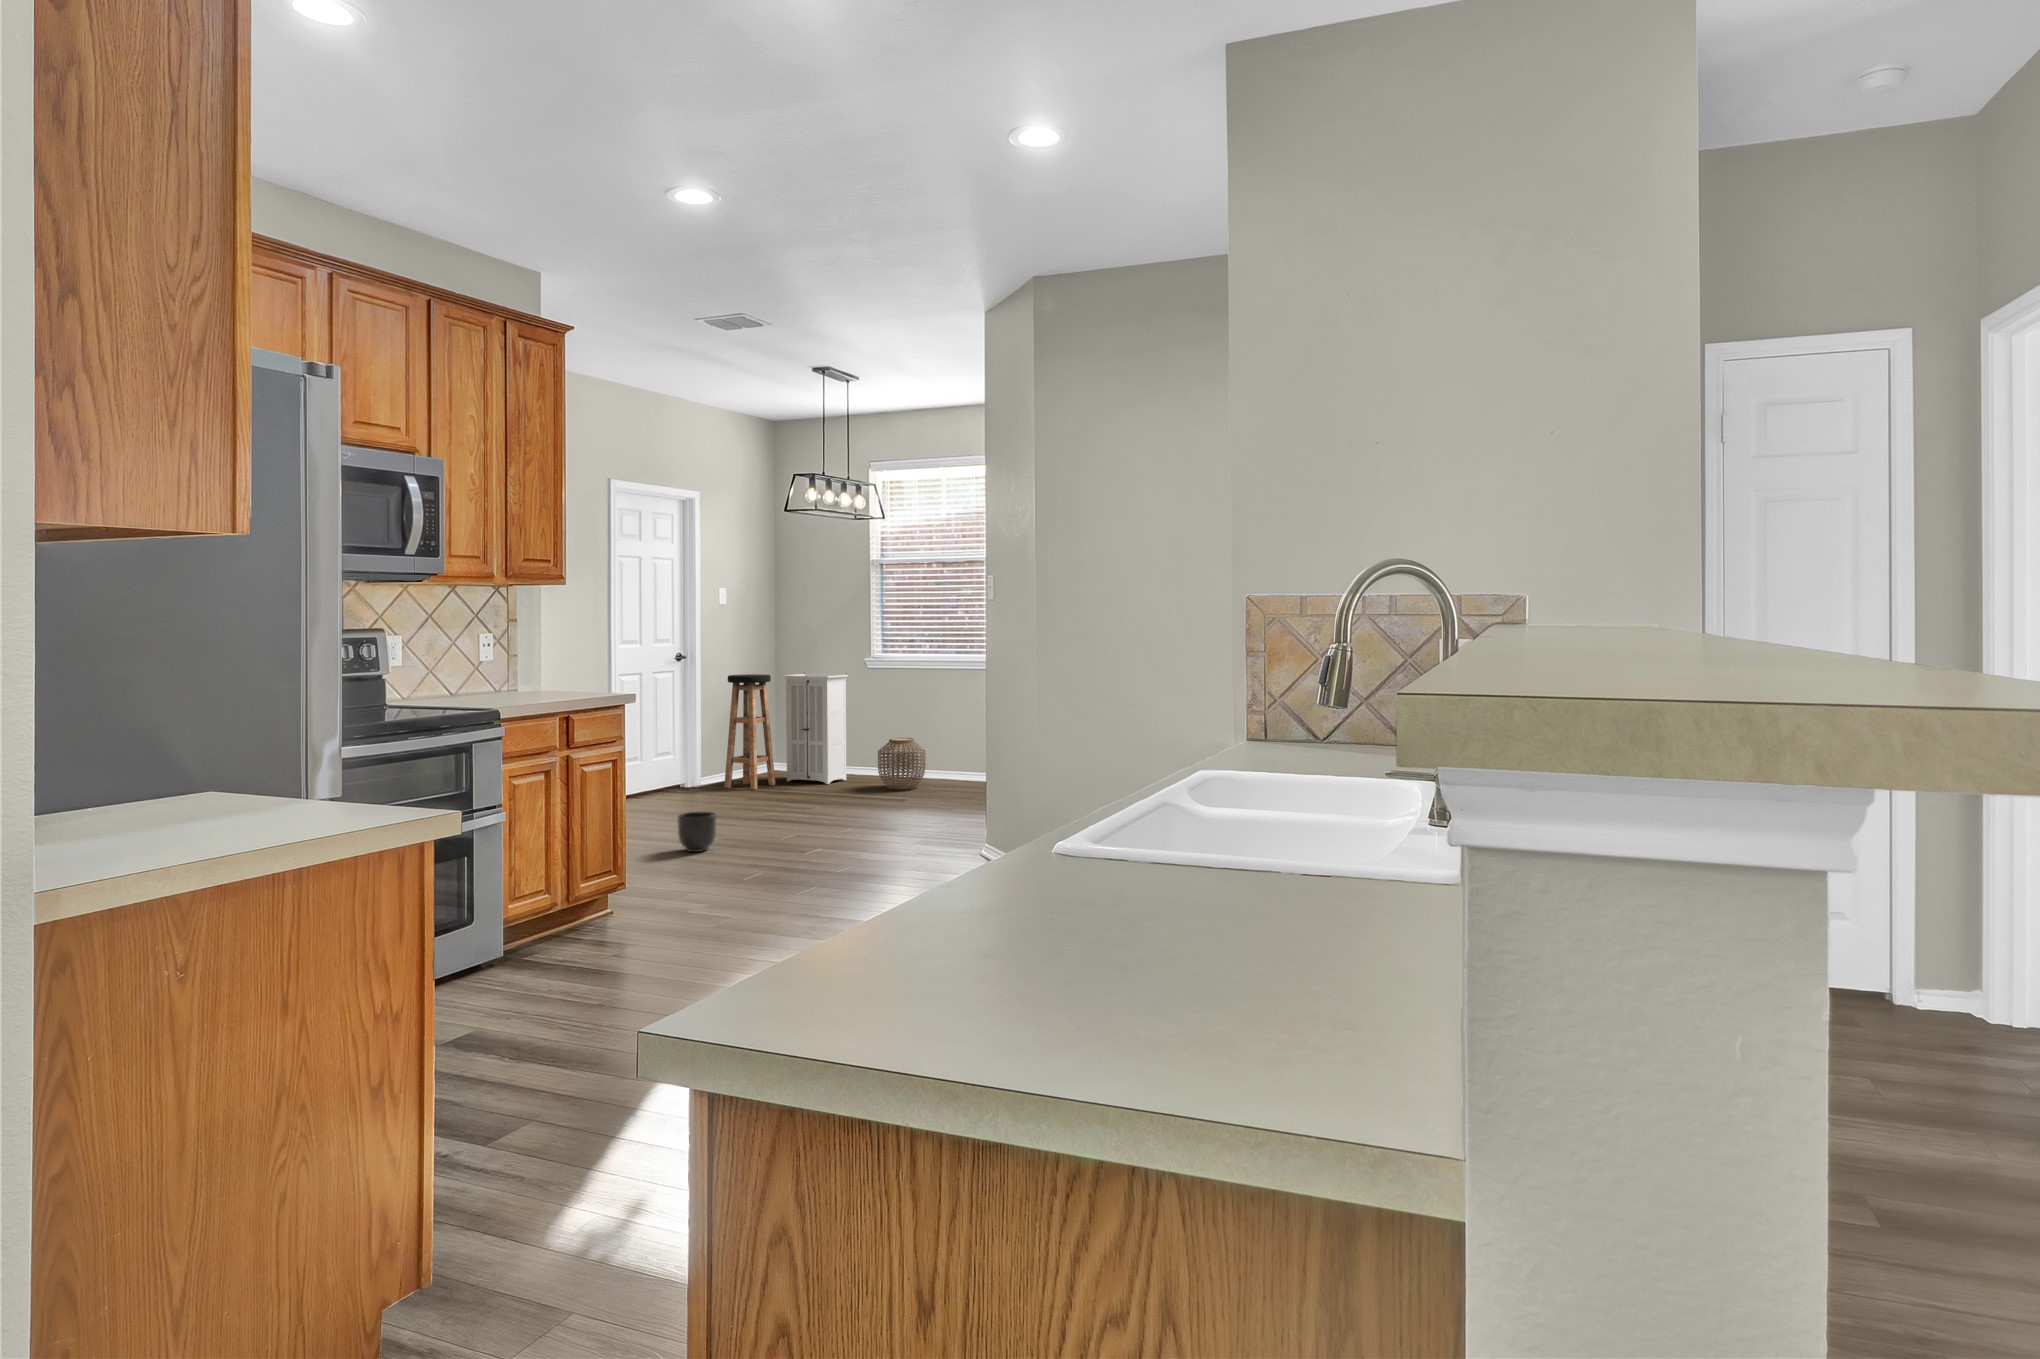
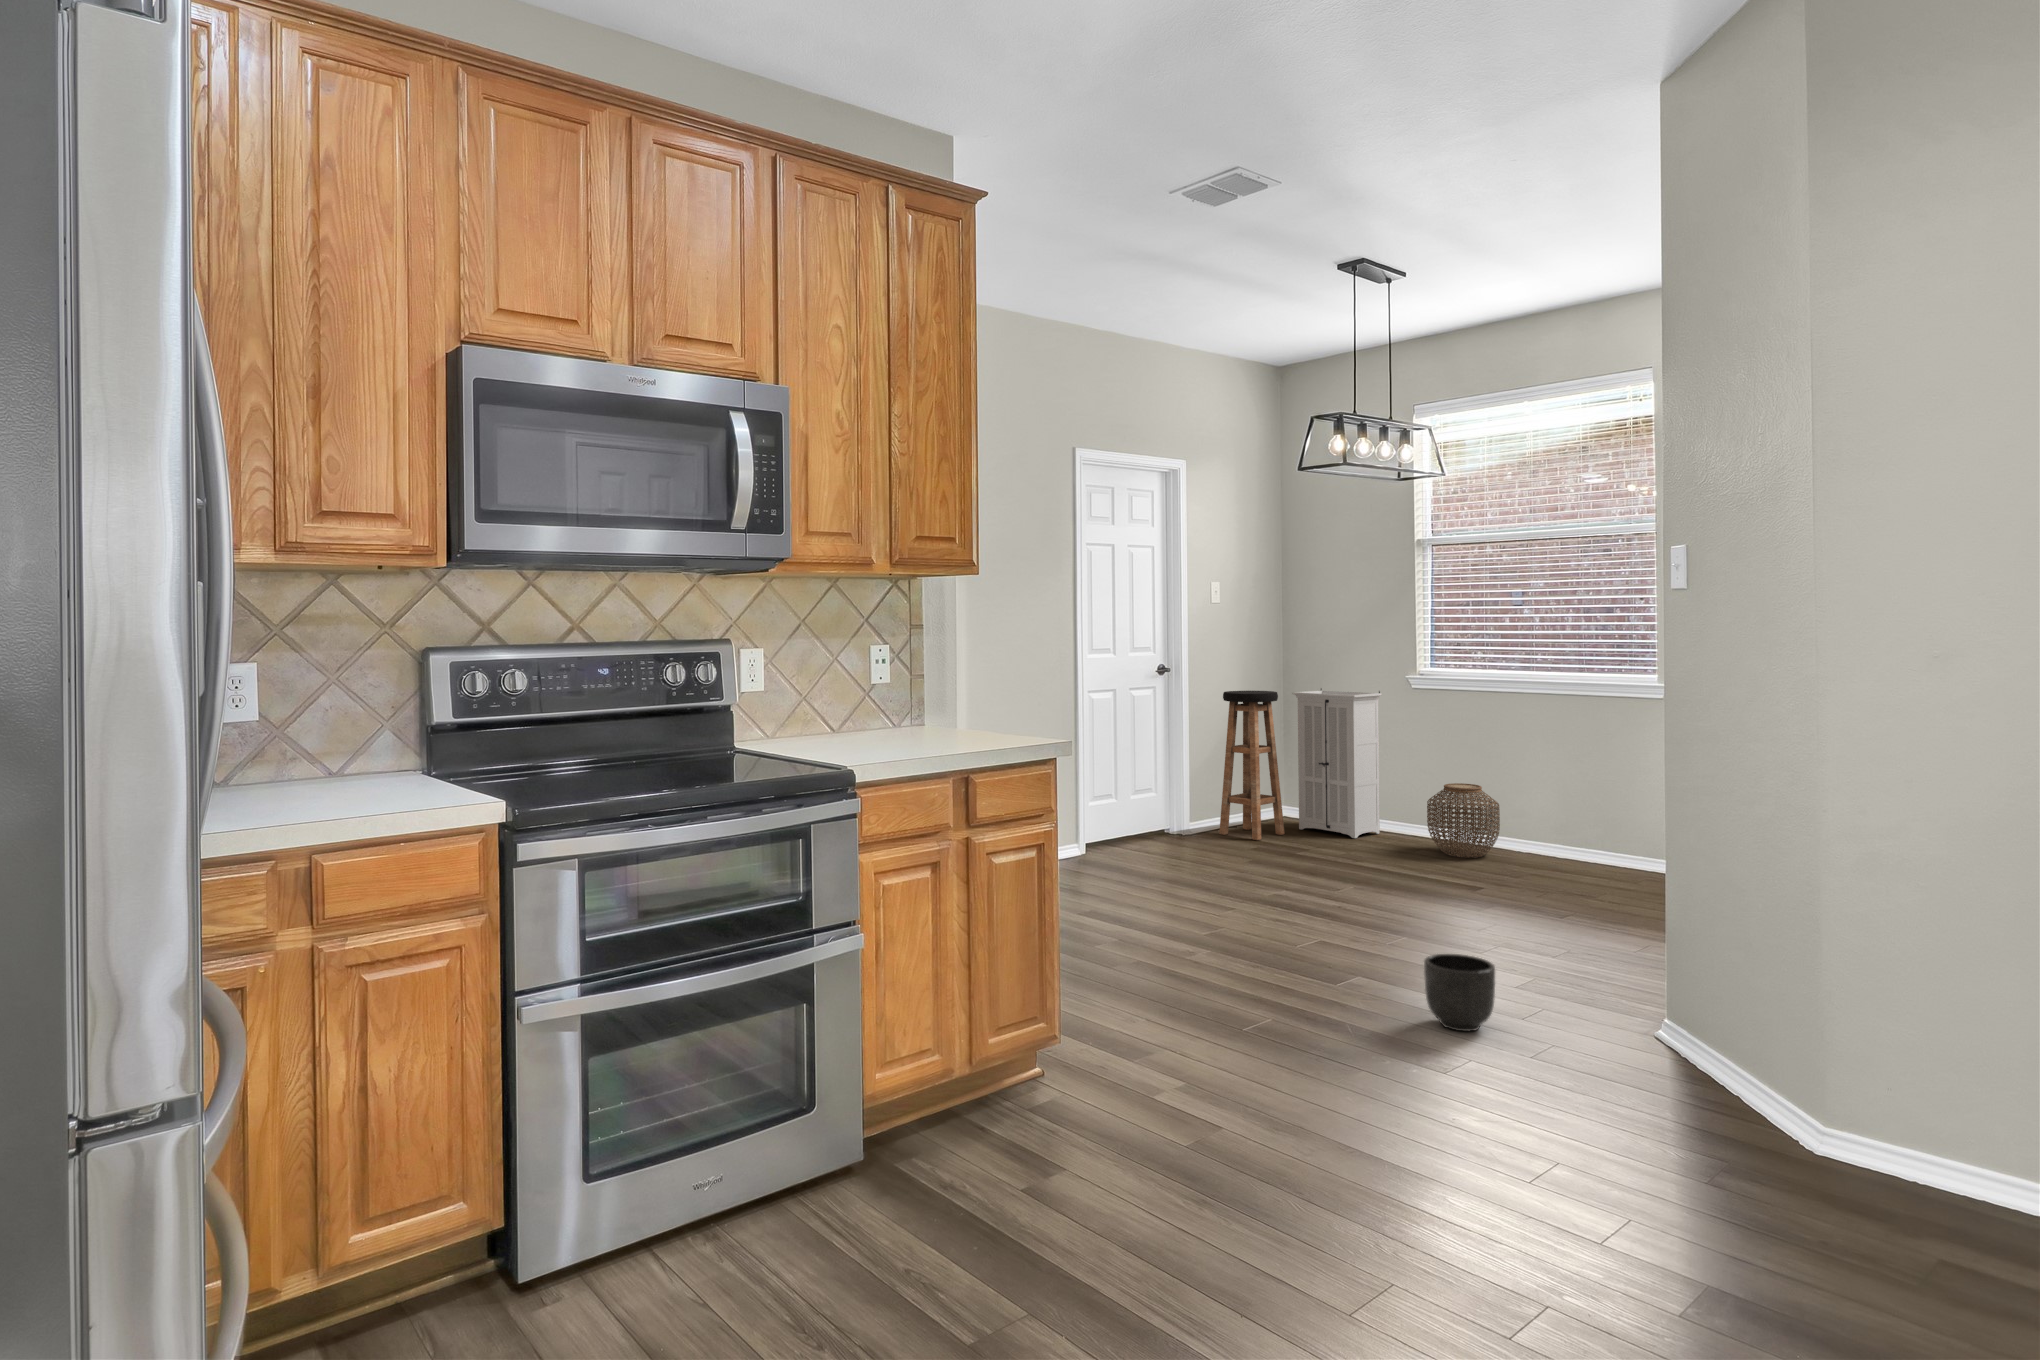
planter: present [678,811,717,852] -> present [1424,954,1495,1031]

